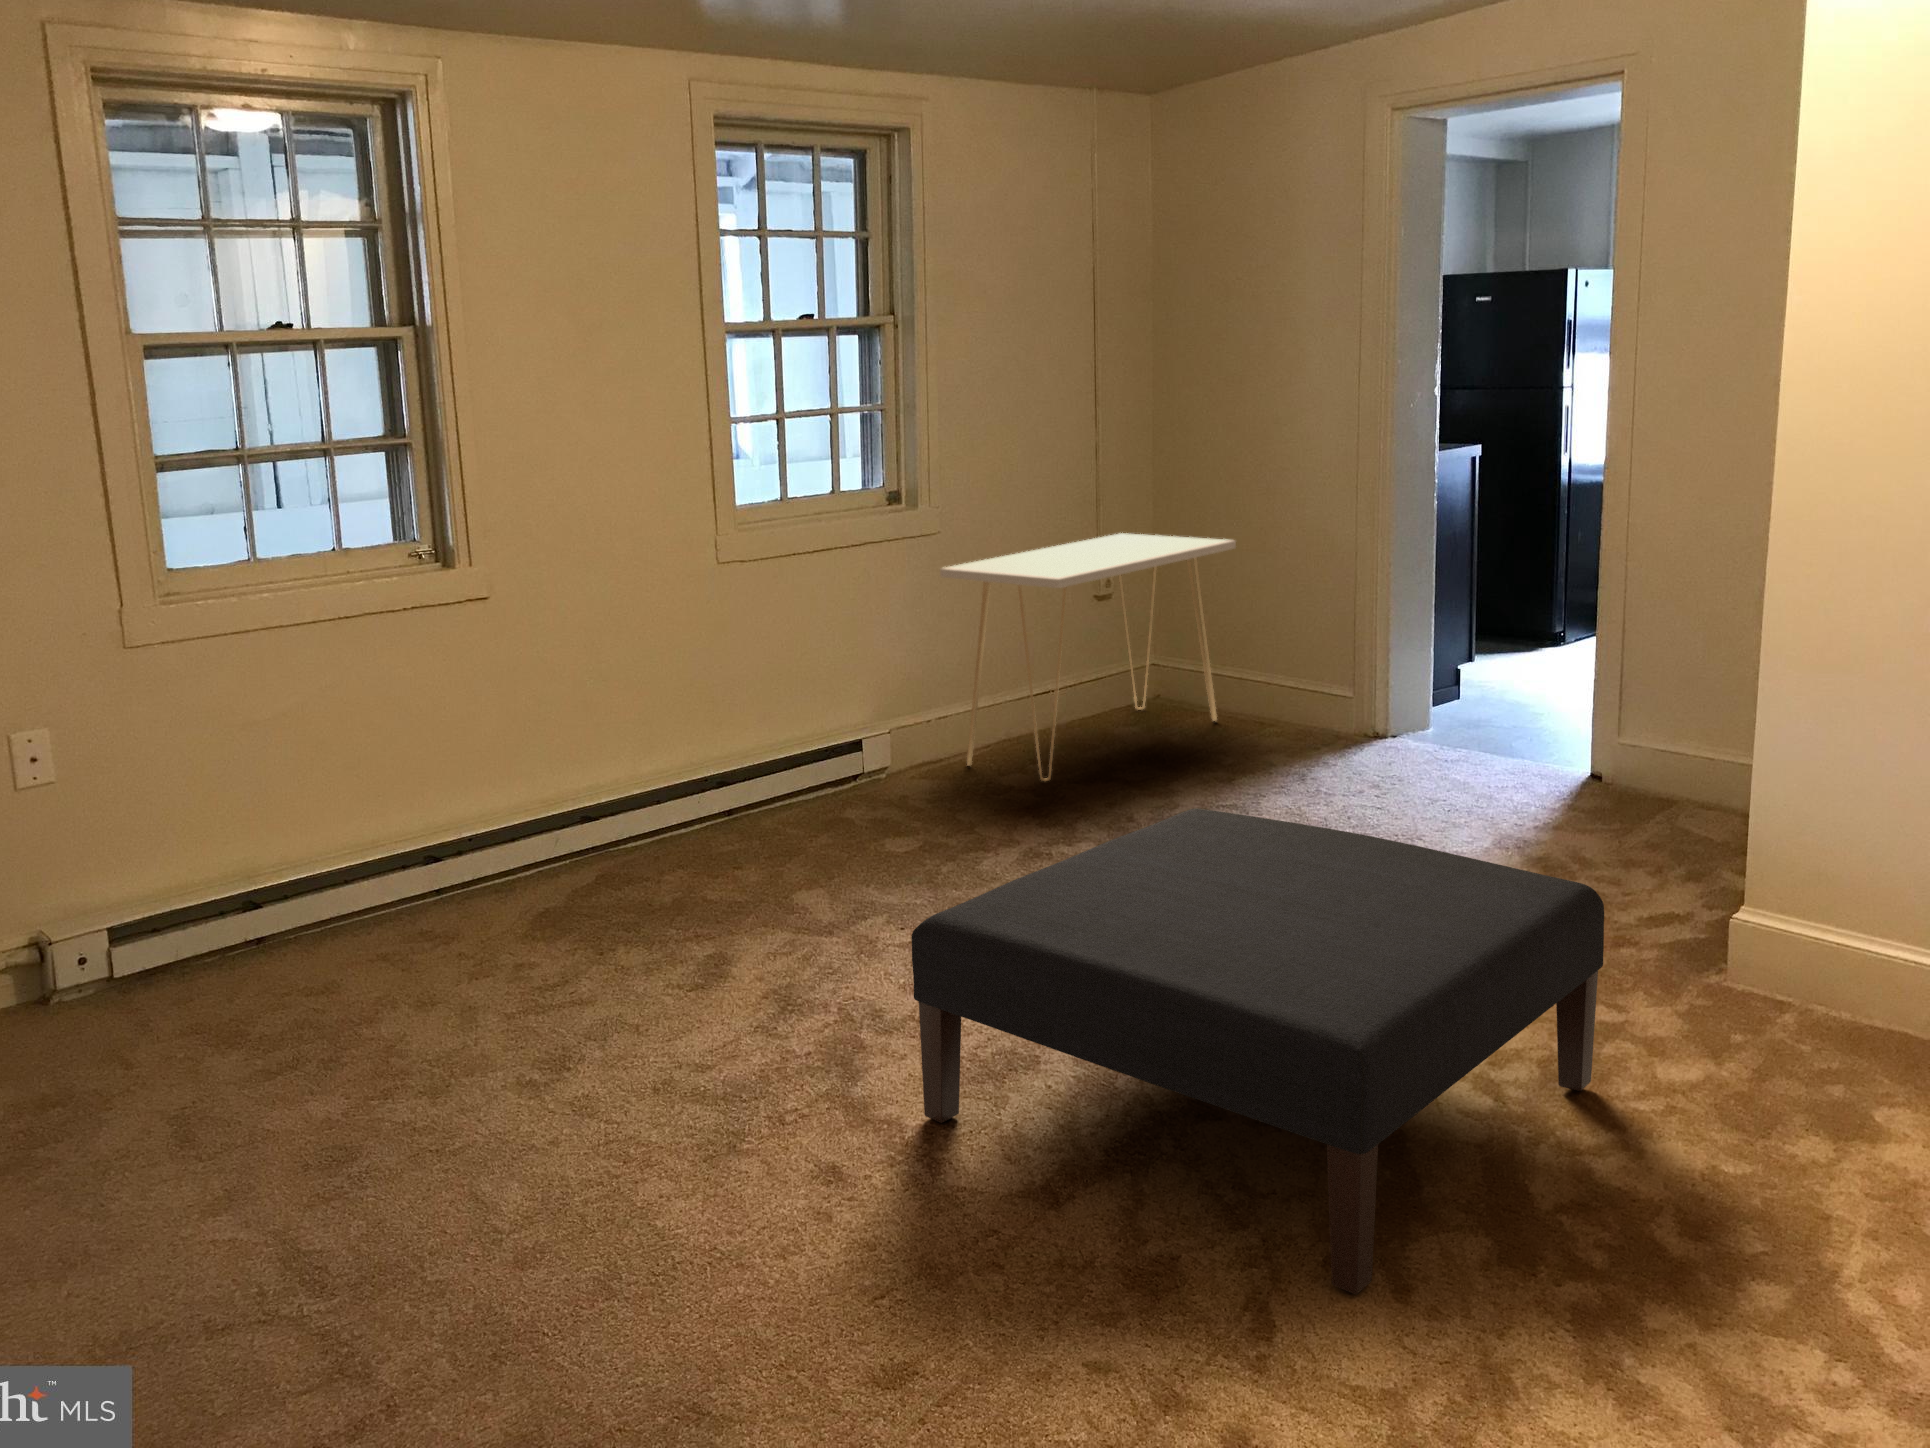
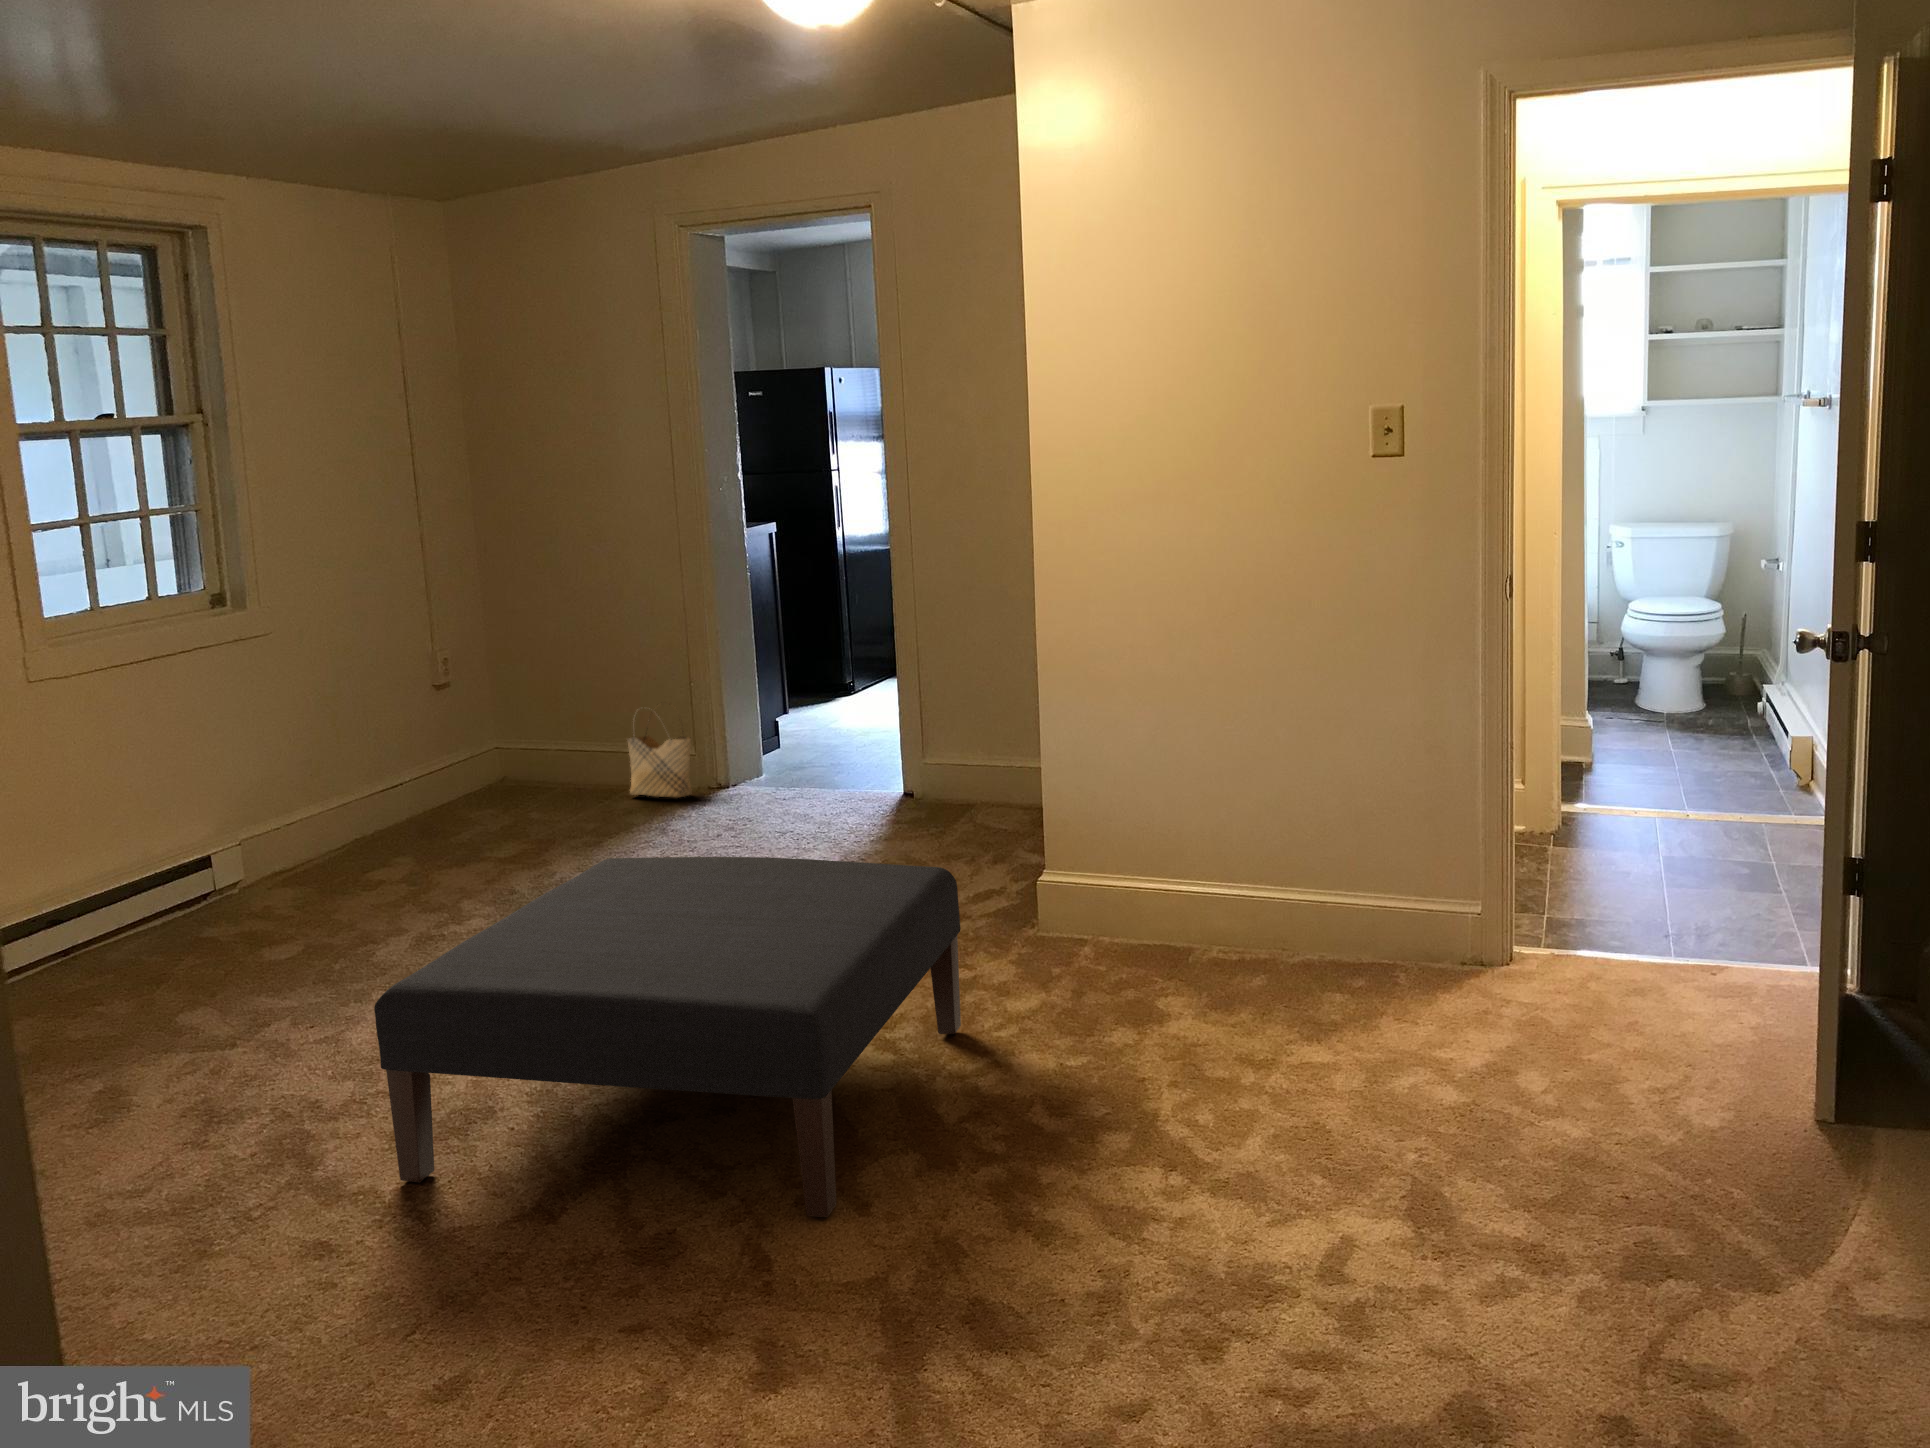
console table: present [940,533,1236,781] -> none [279,621,576,870]
woven basket: none [1275,635,1347,740] -> present [627,713,692,798]

